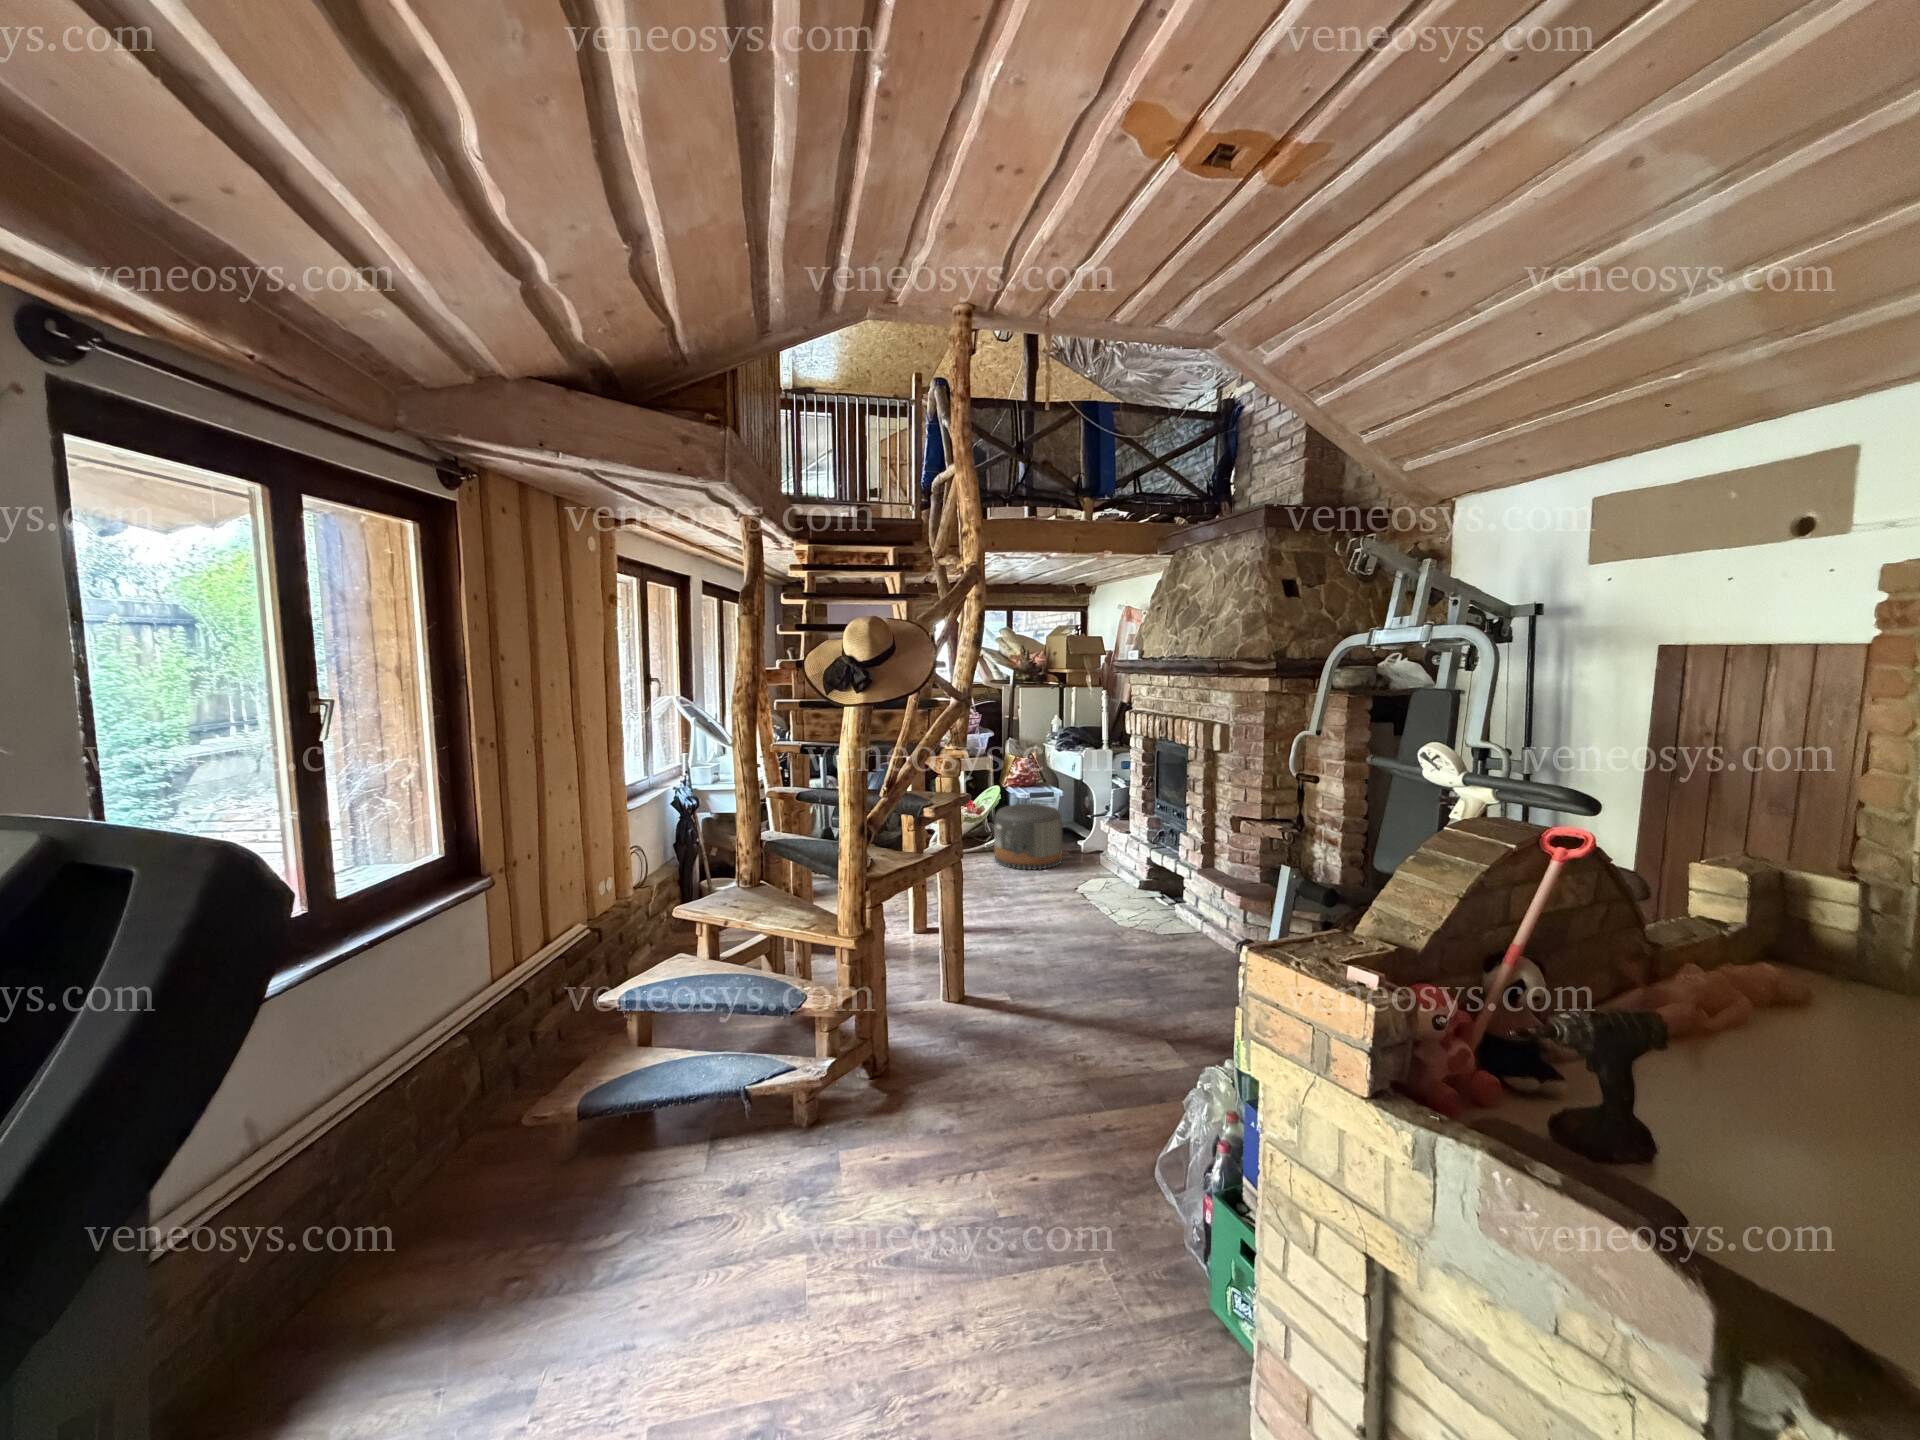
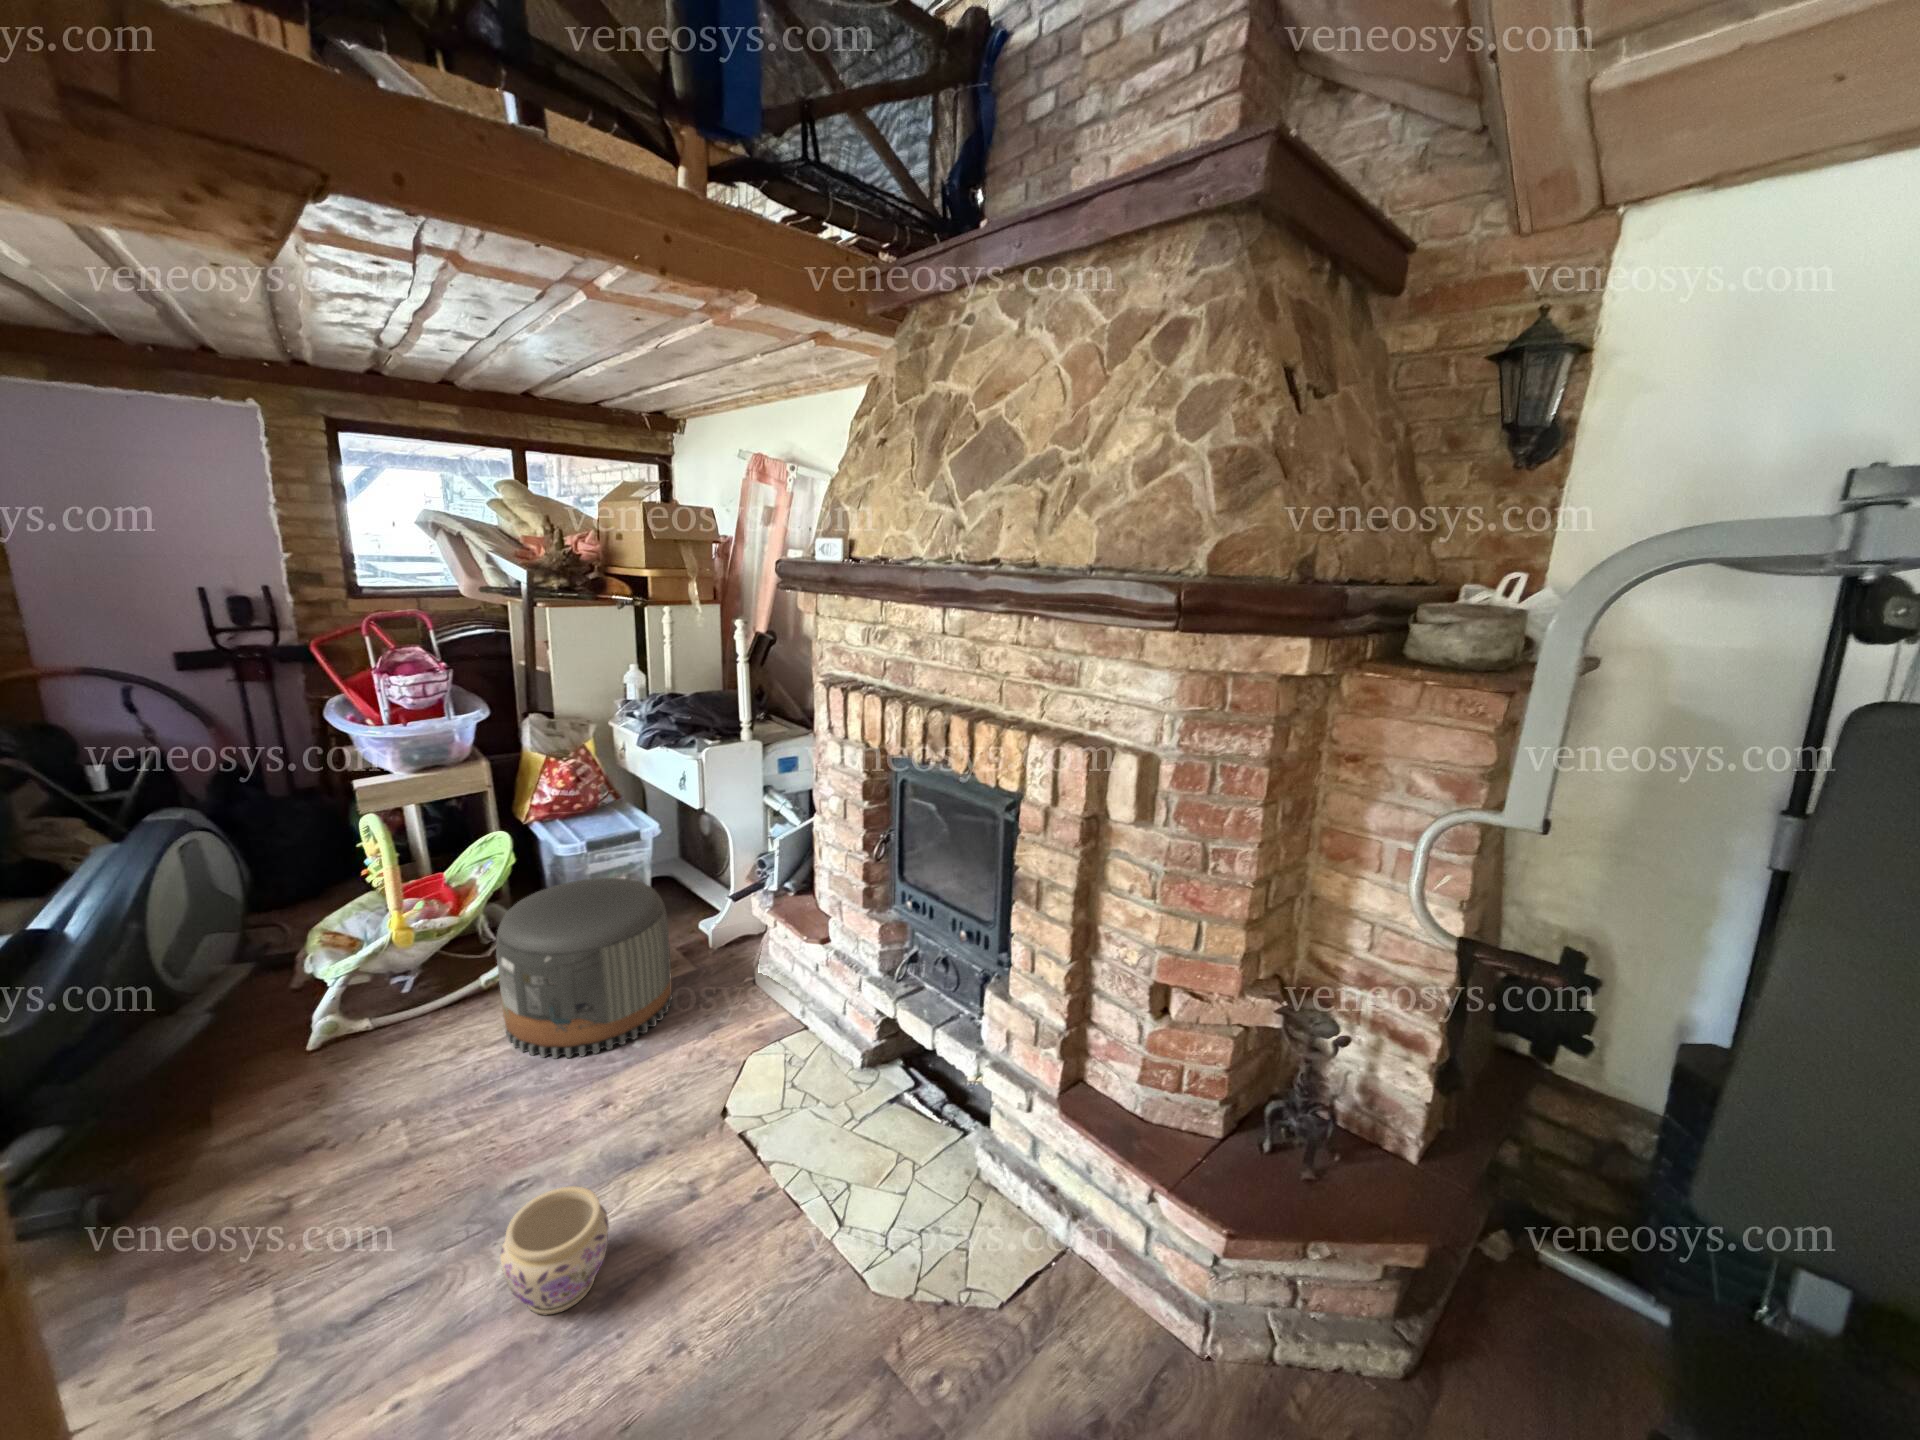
planter: none [999,878,1032,913] -> present [501,1186,609,1315]

